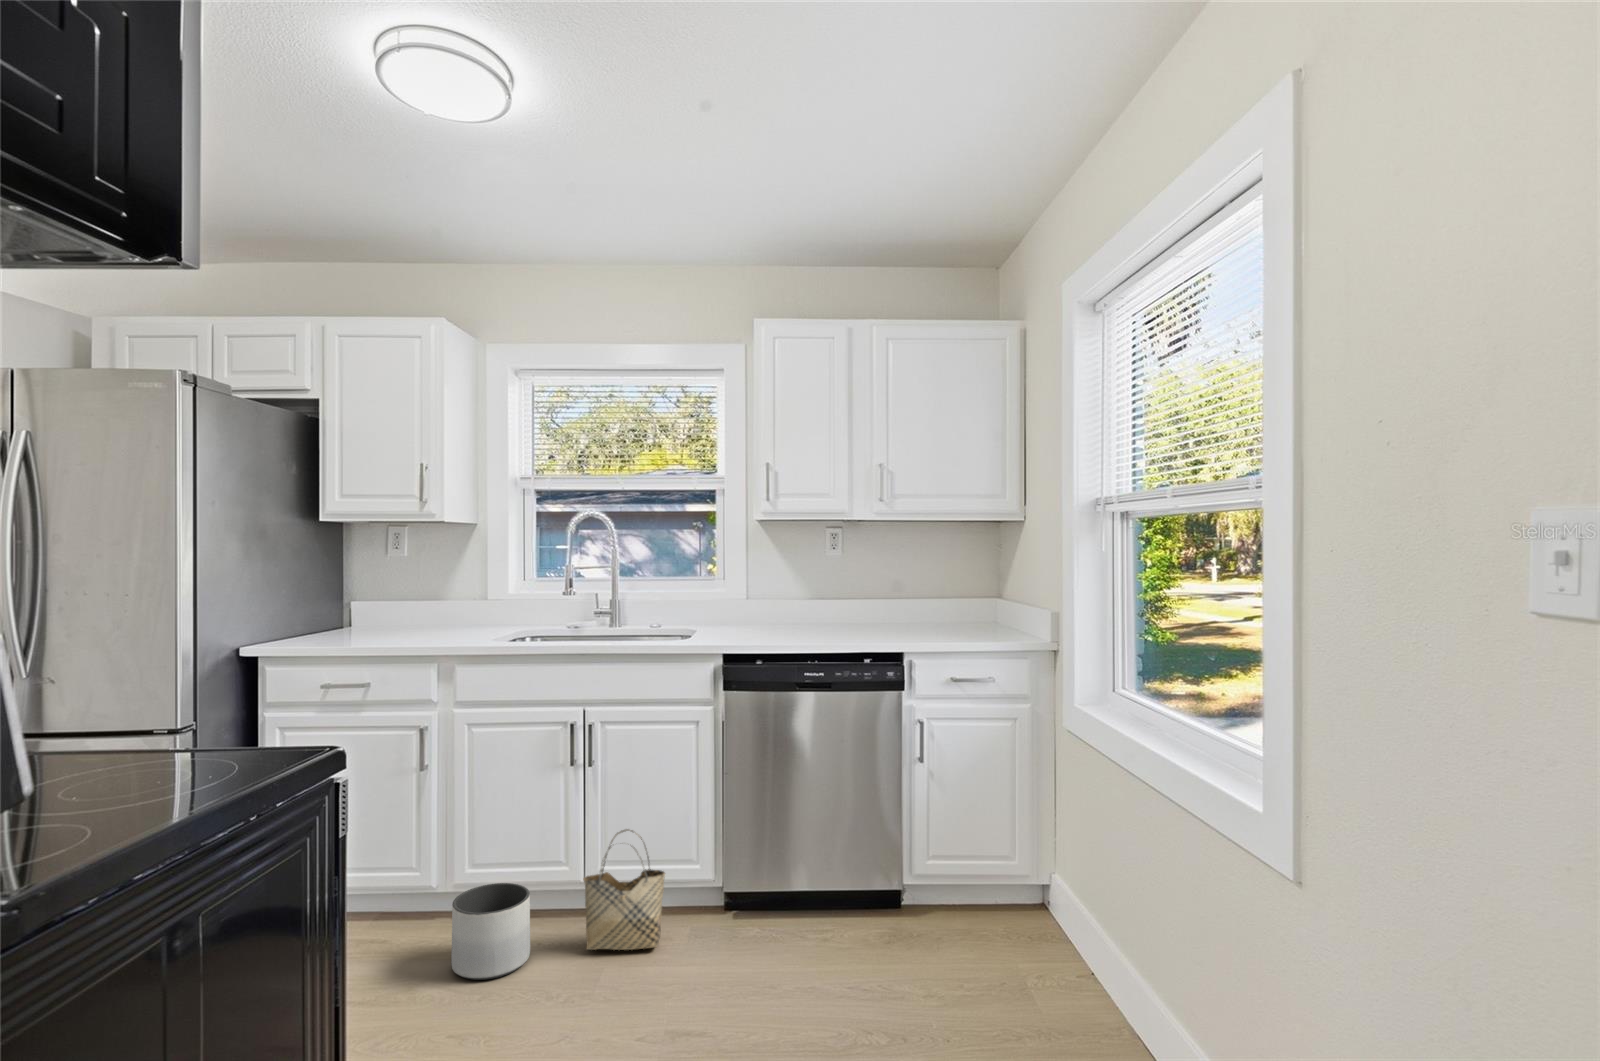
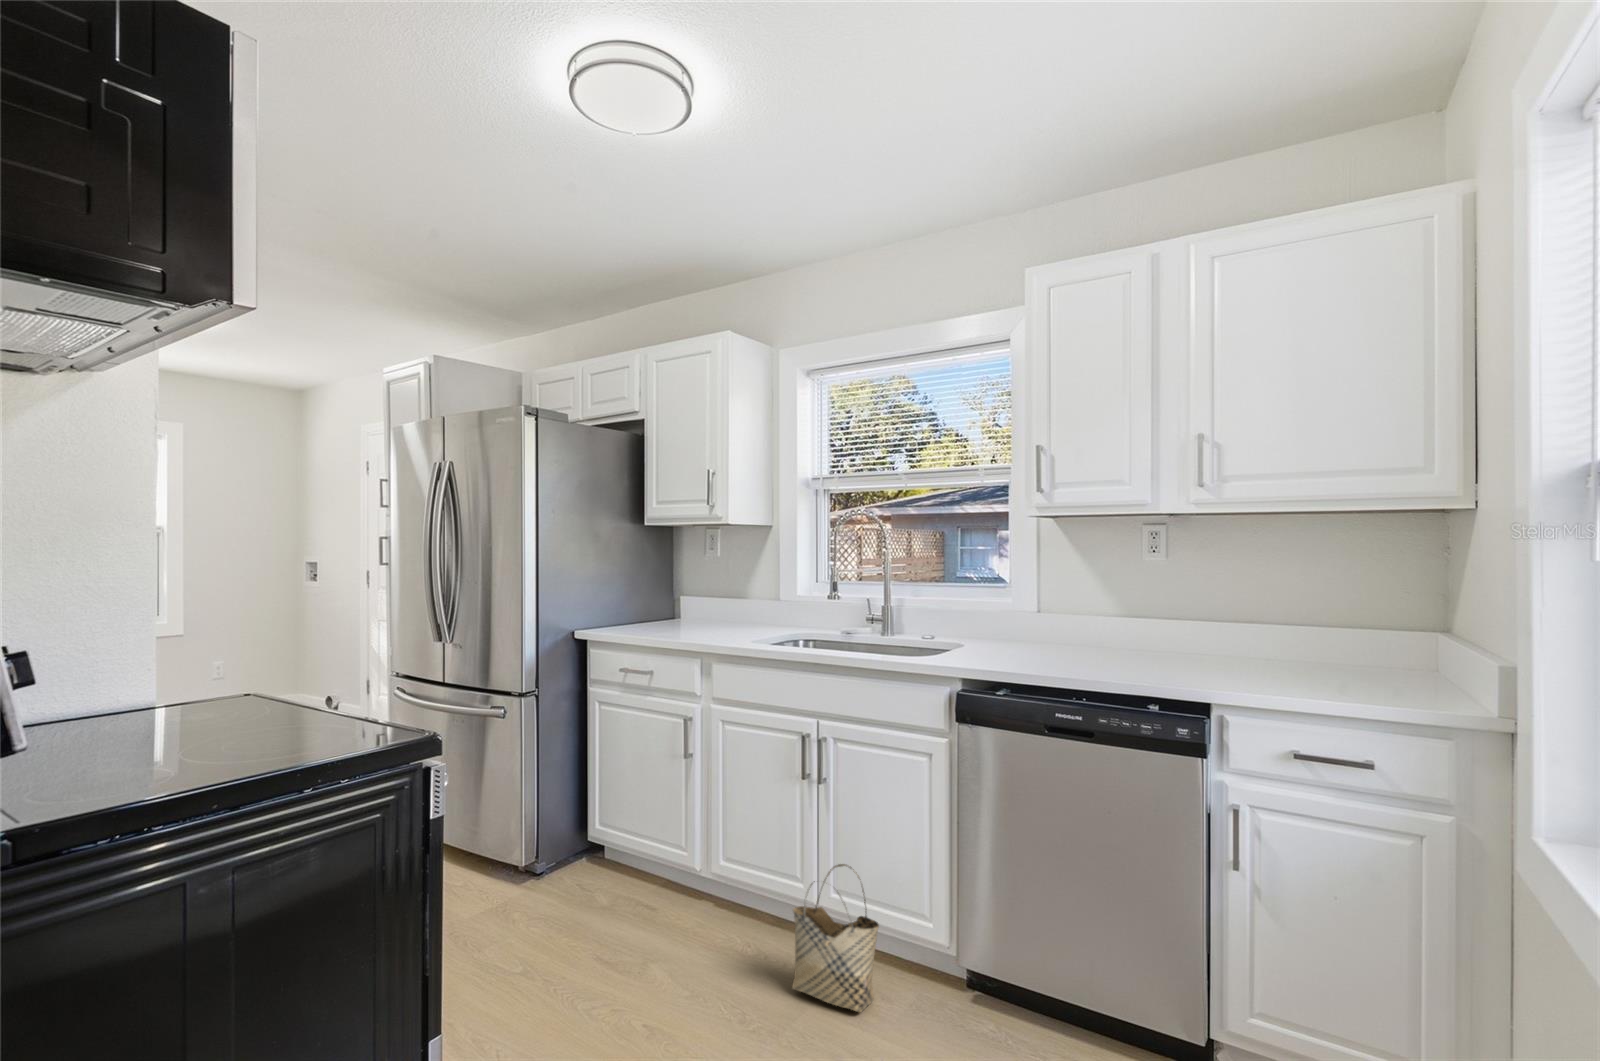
planter: present [451,883,530,980] -> none [669,888,744,991]

